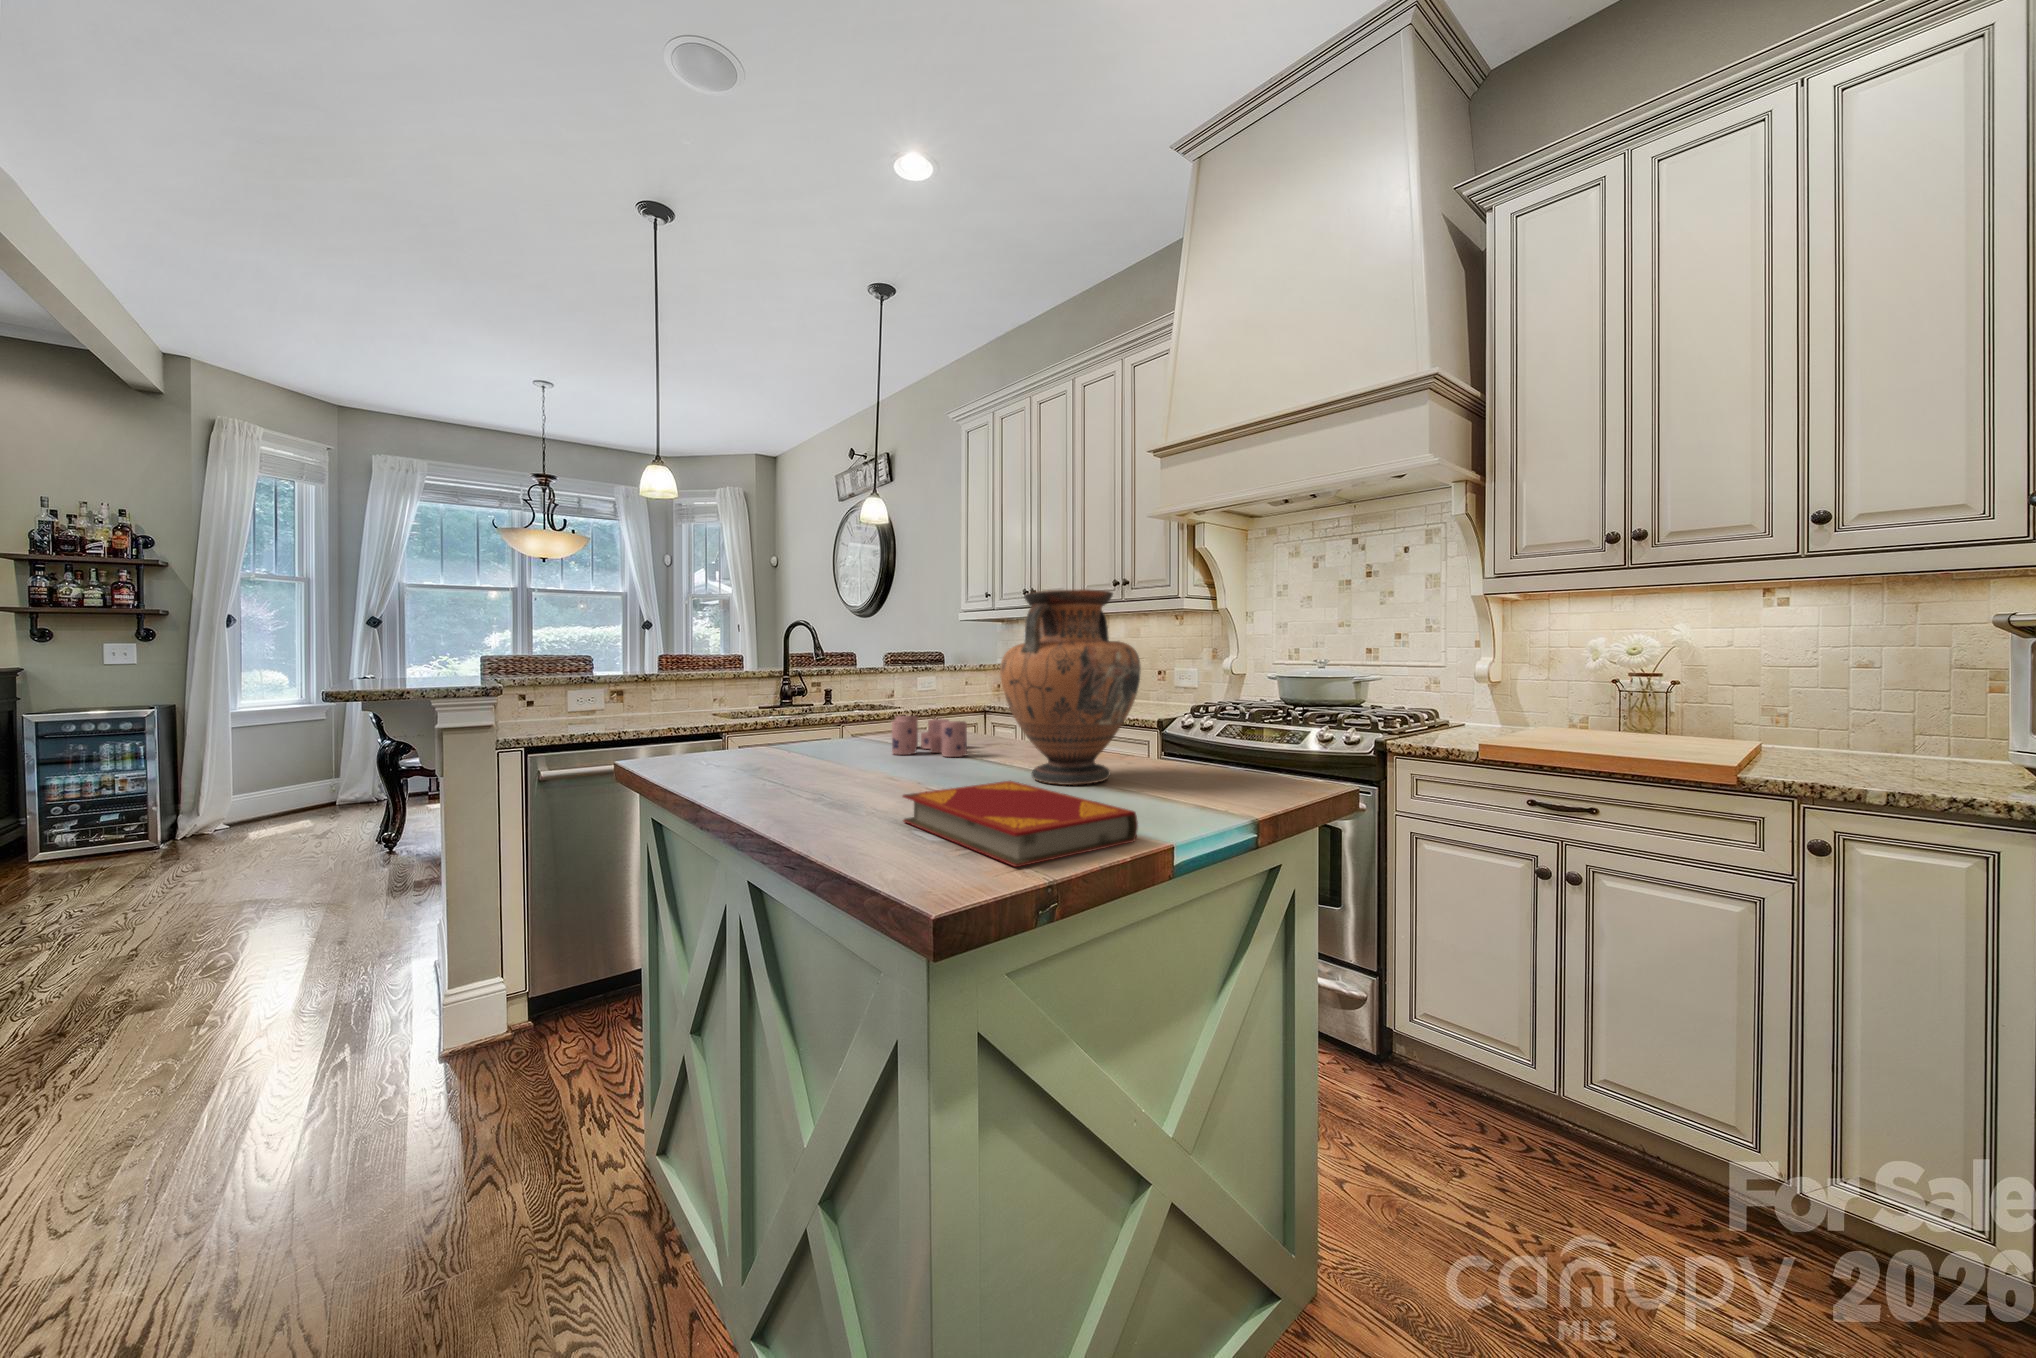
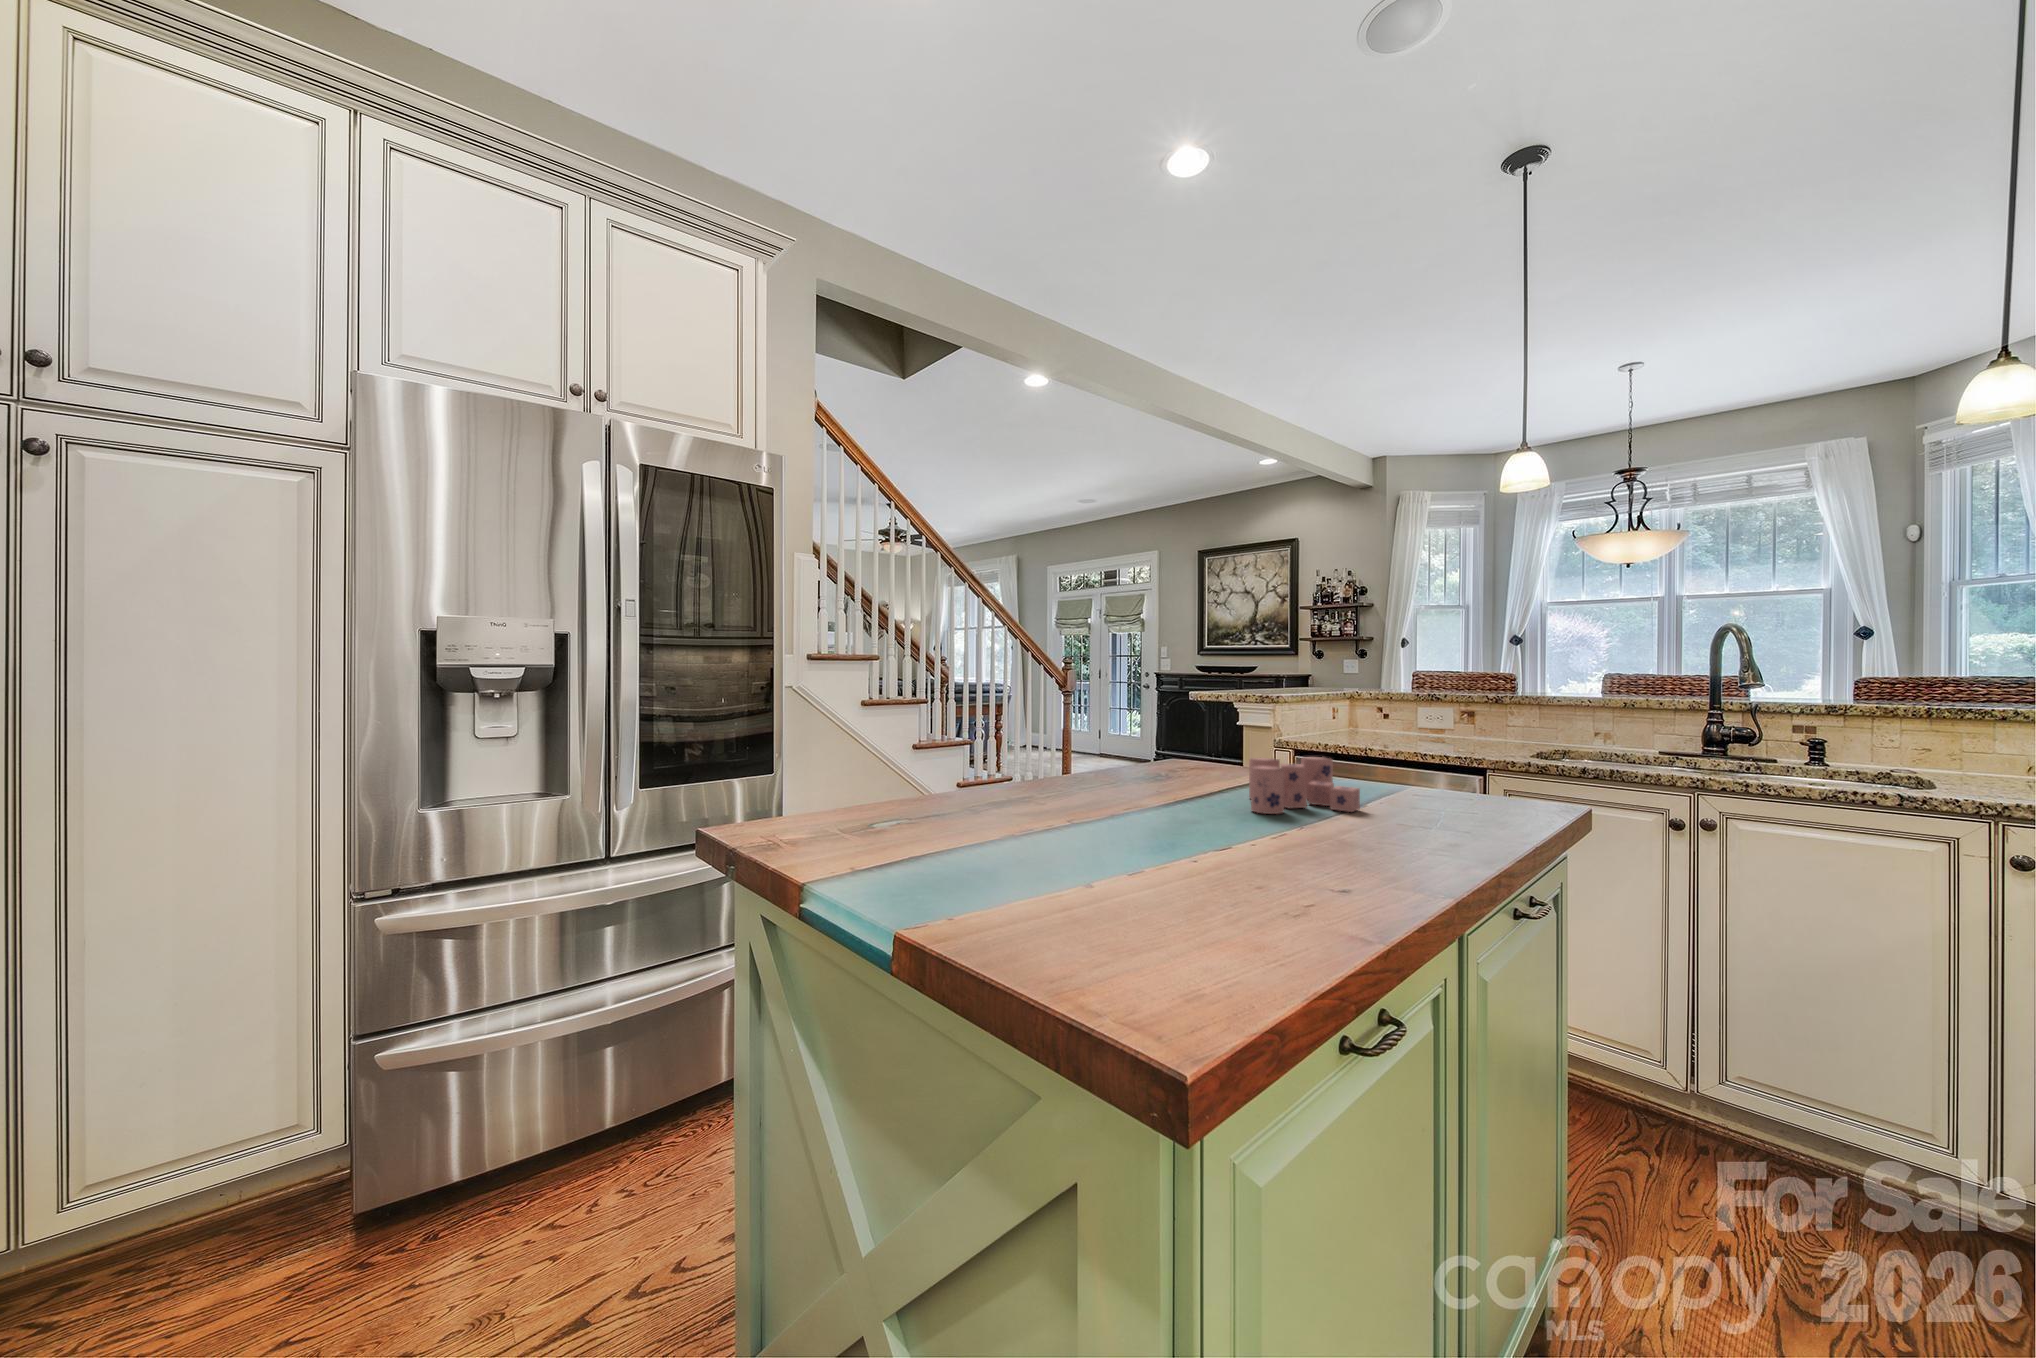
vase: present [1000,589,1141,785] -> none [1028,601,1213,858]
hardback book: present [903,781,1138,867] -> none [744,790,960,858]

